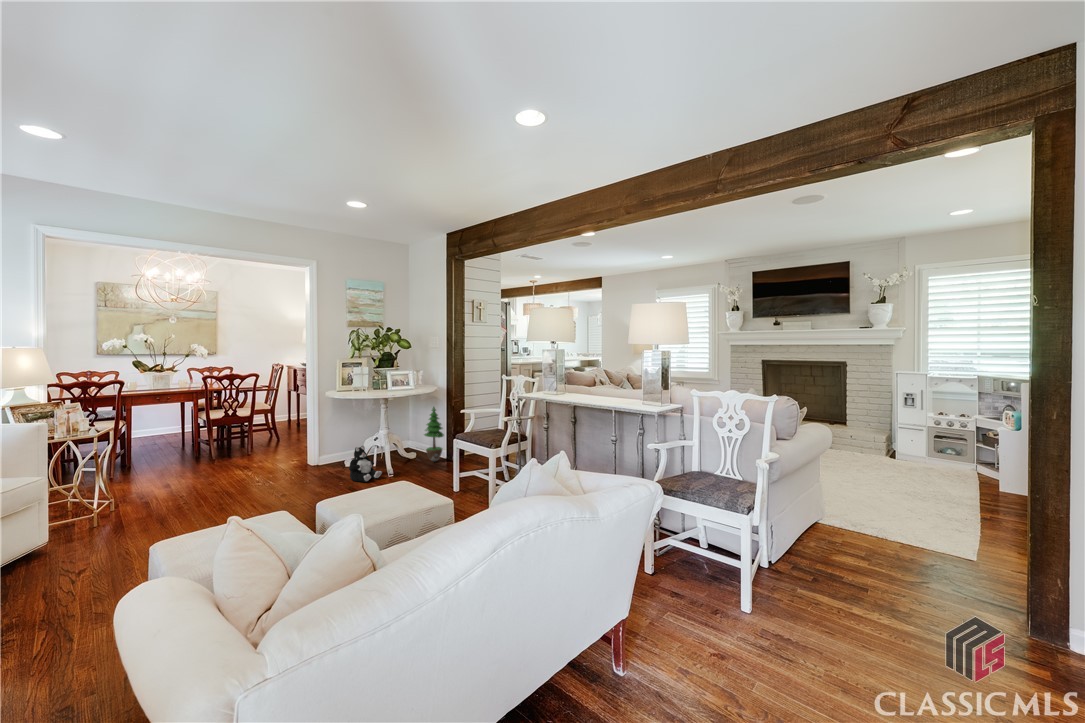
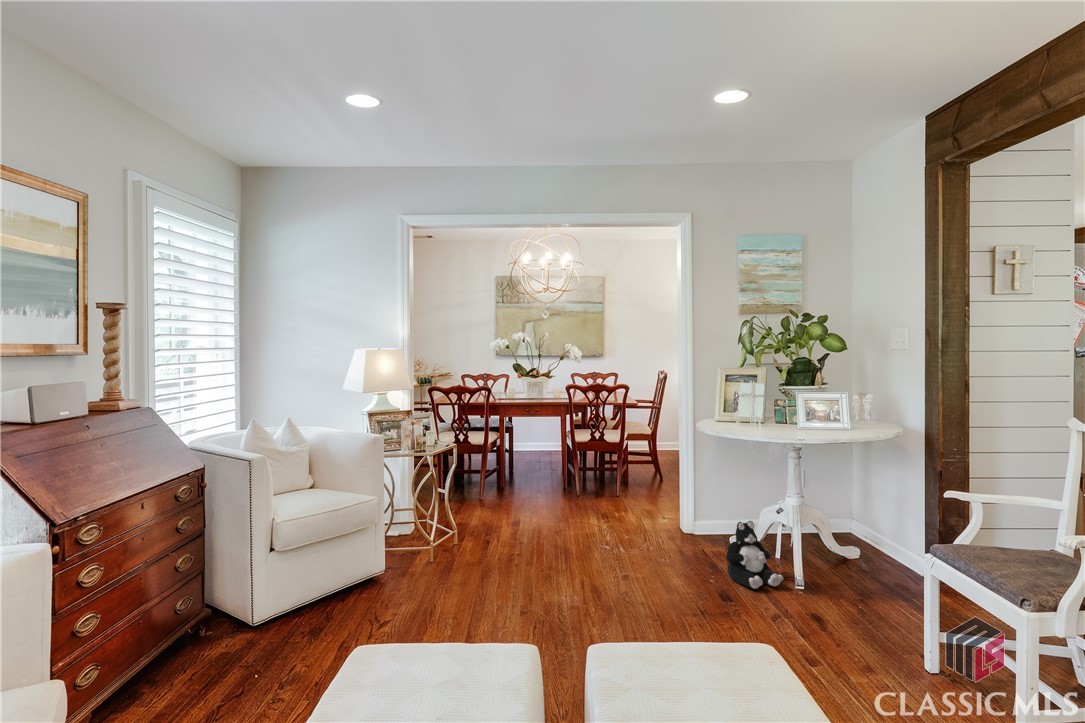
potted tree: present [424,407,444,462] -> none [871,464,917,576]

